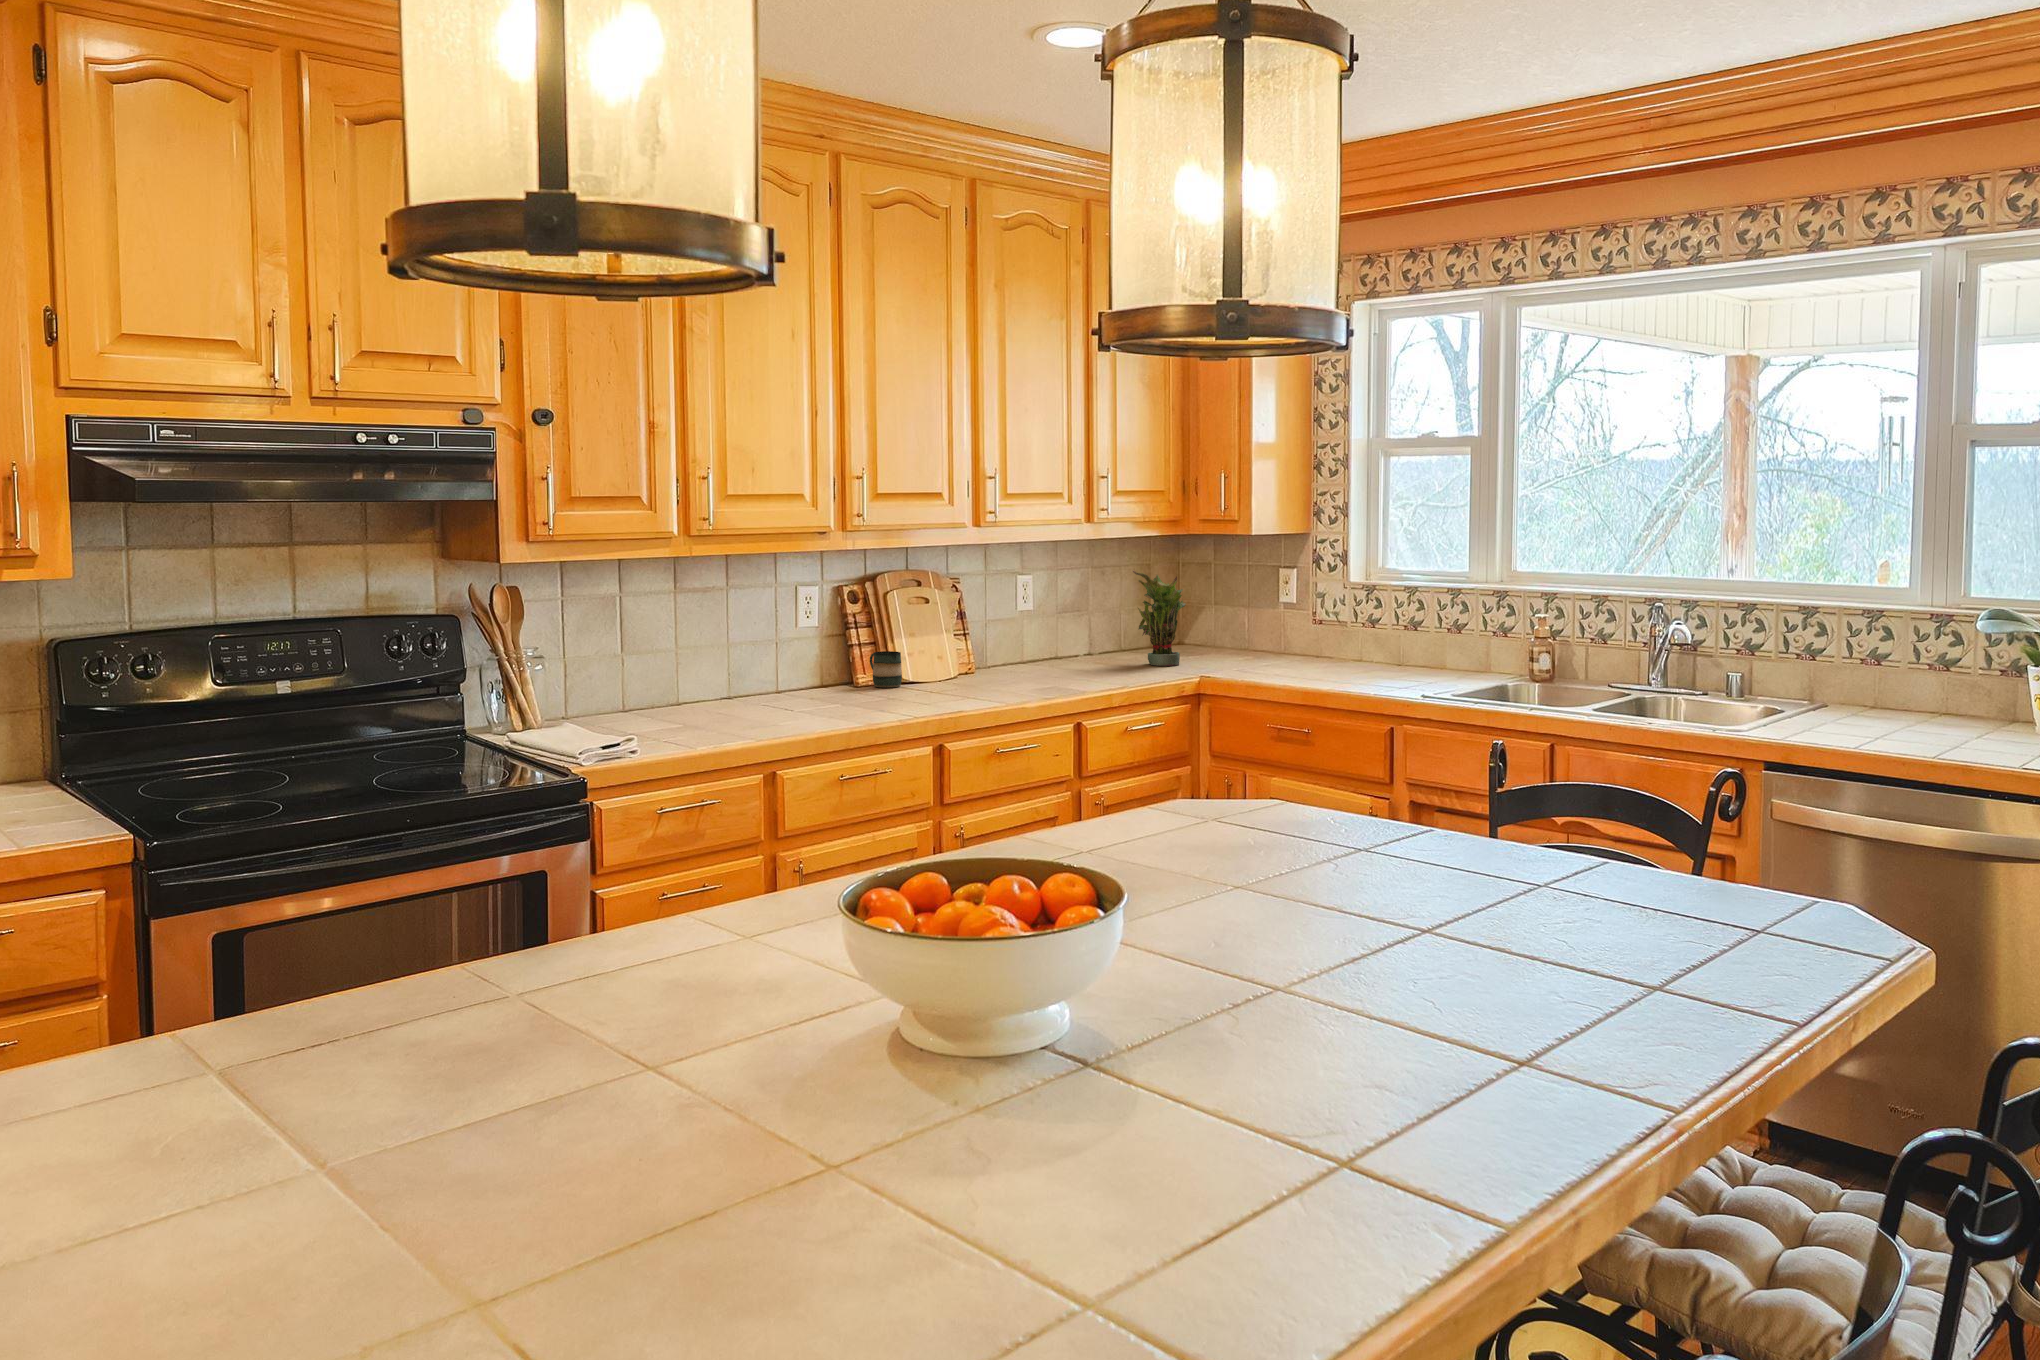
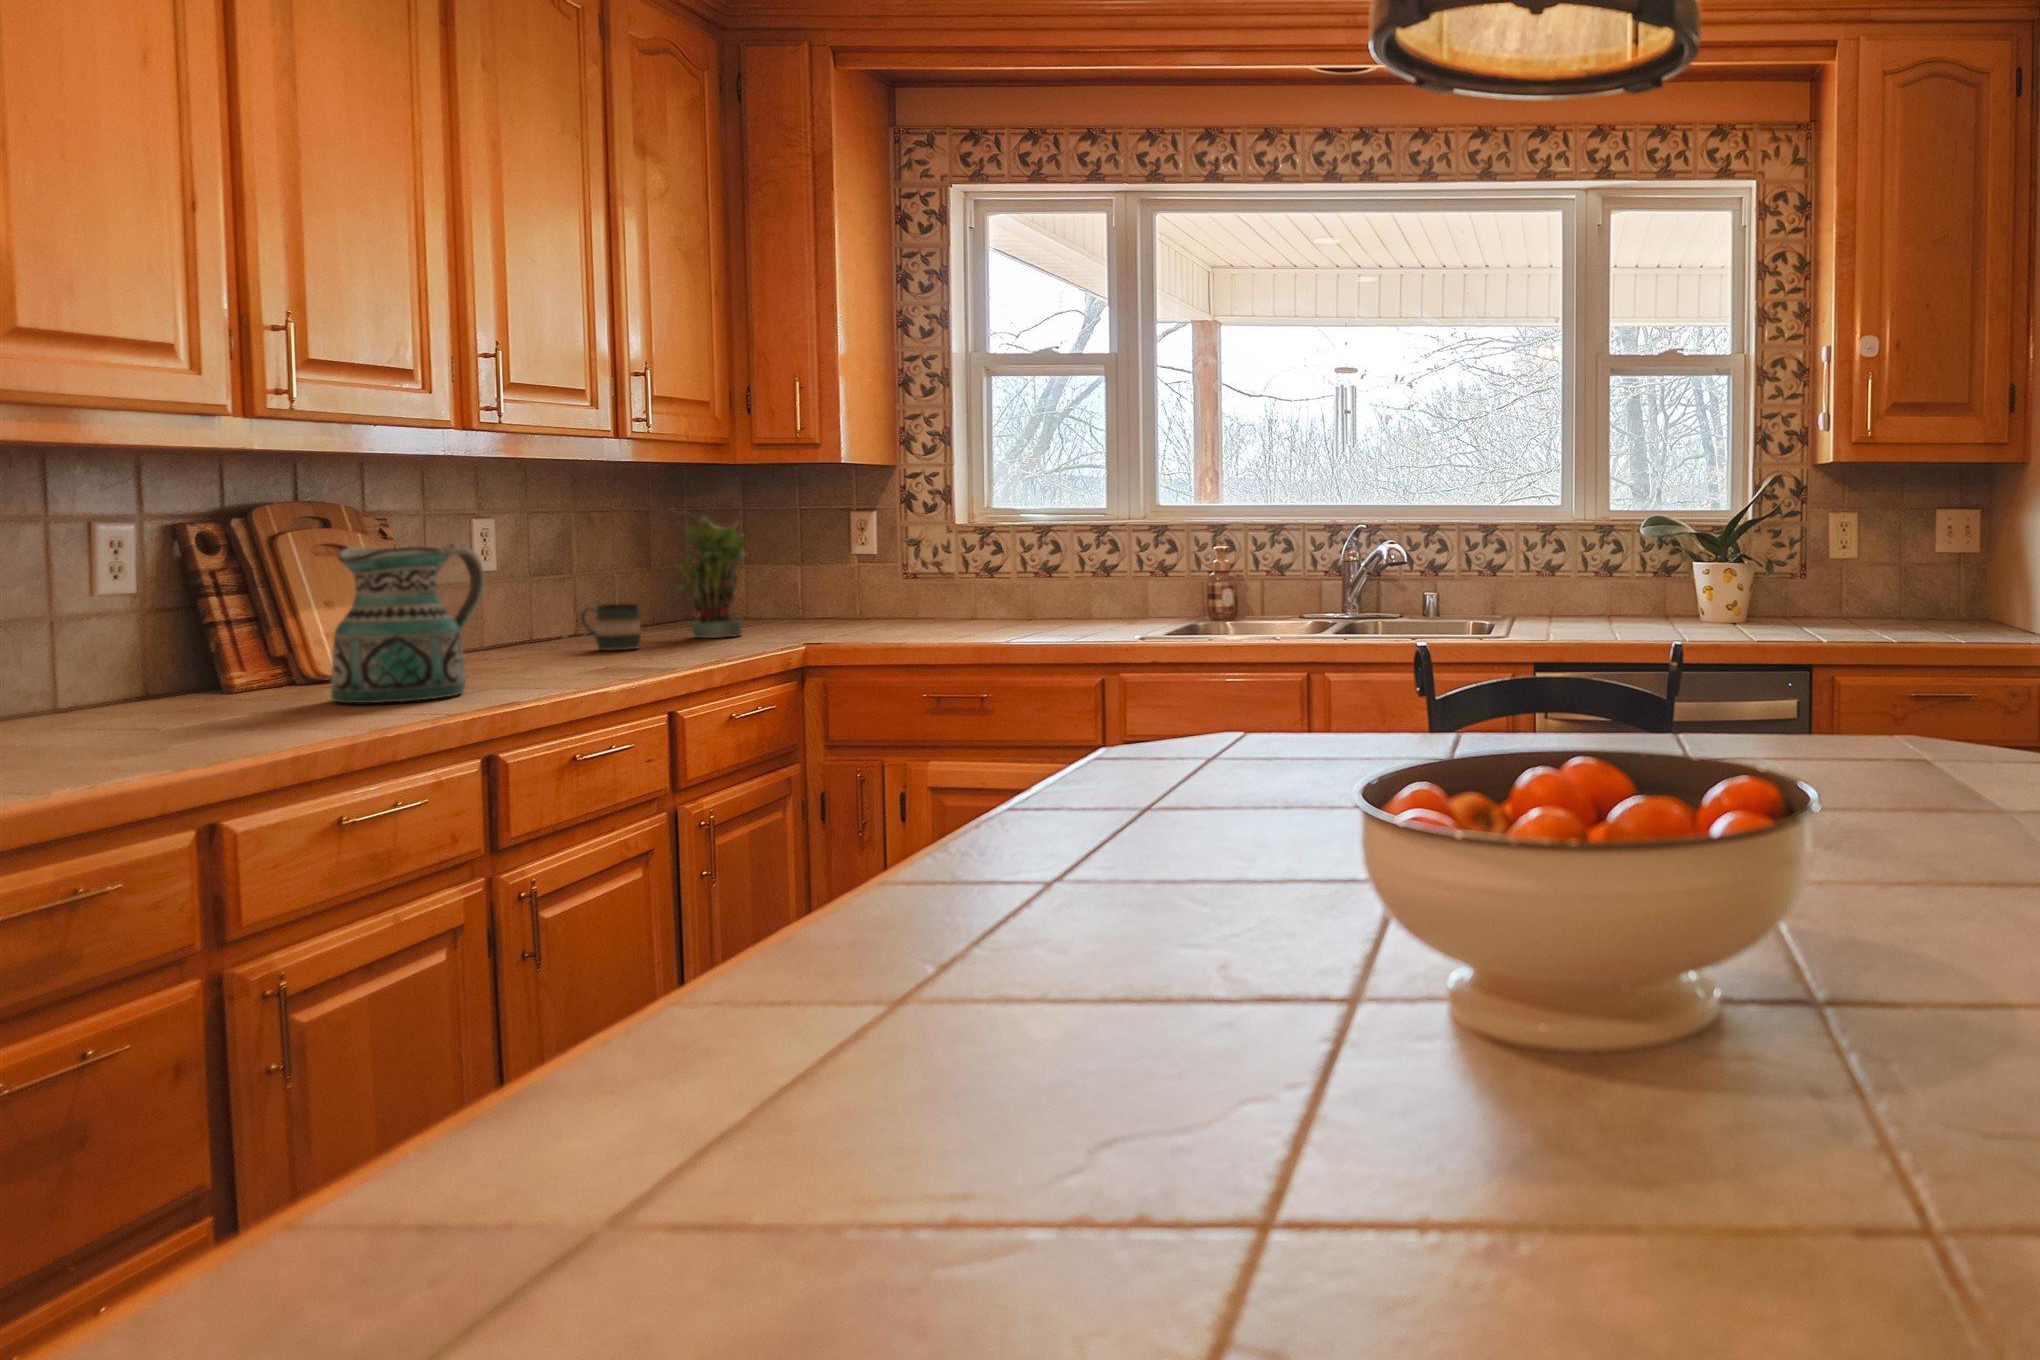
ceramic pitcher: none [904,601,985,698] -> present [331,544,485,703]
mug: present [870,651,902,687] -> present [581,604,641,650]

